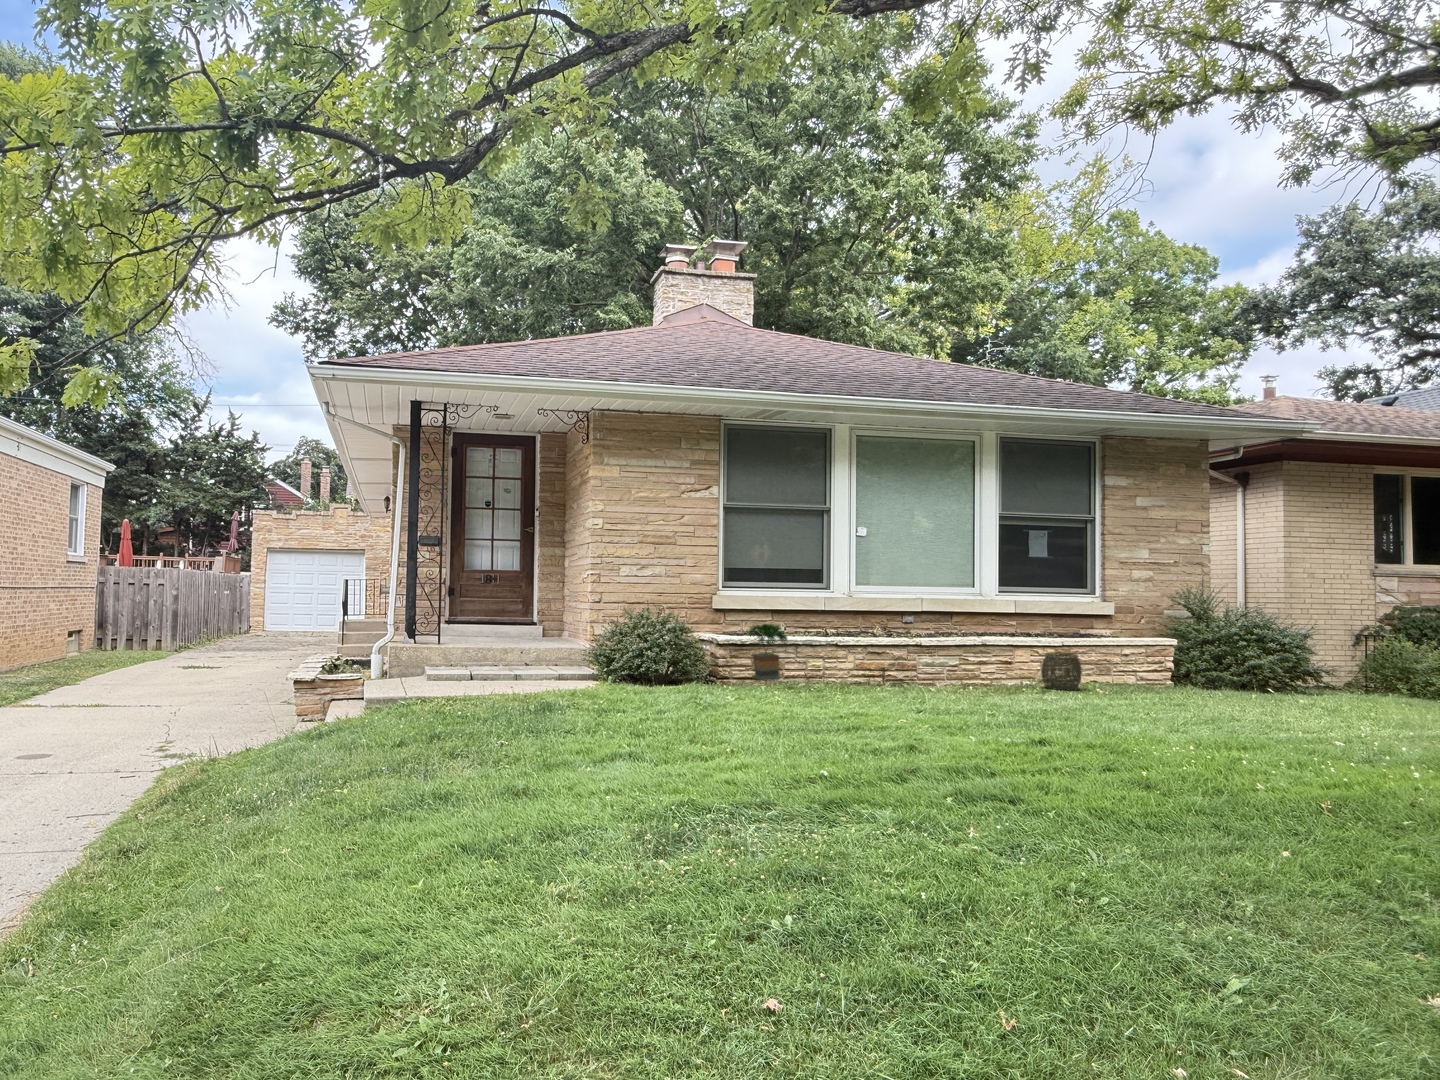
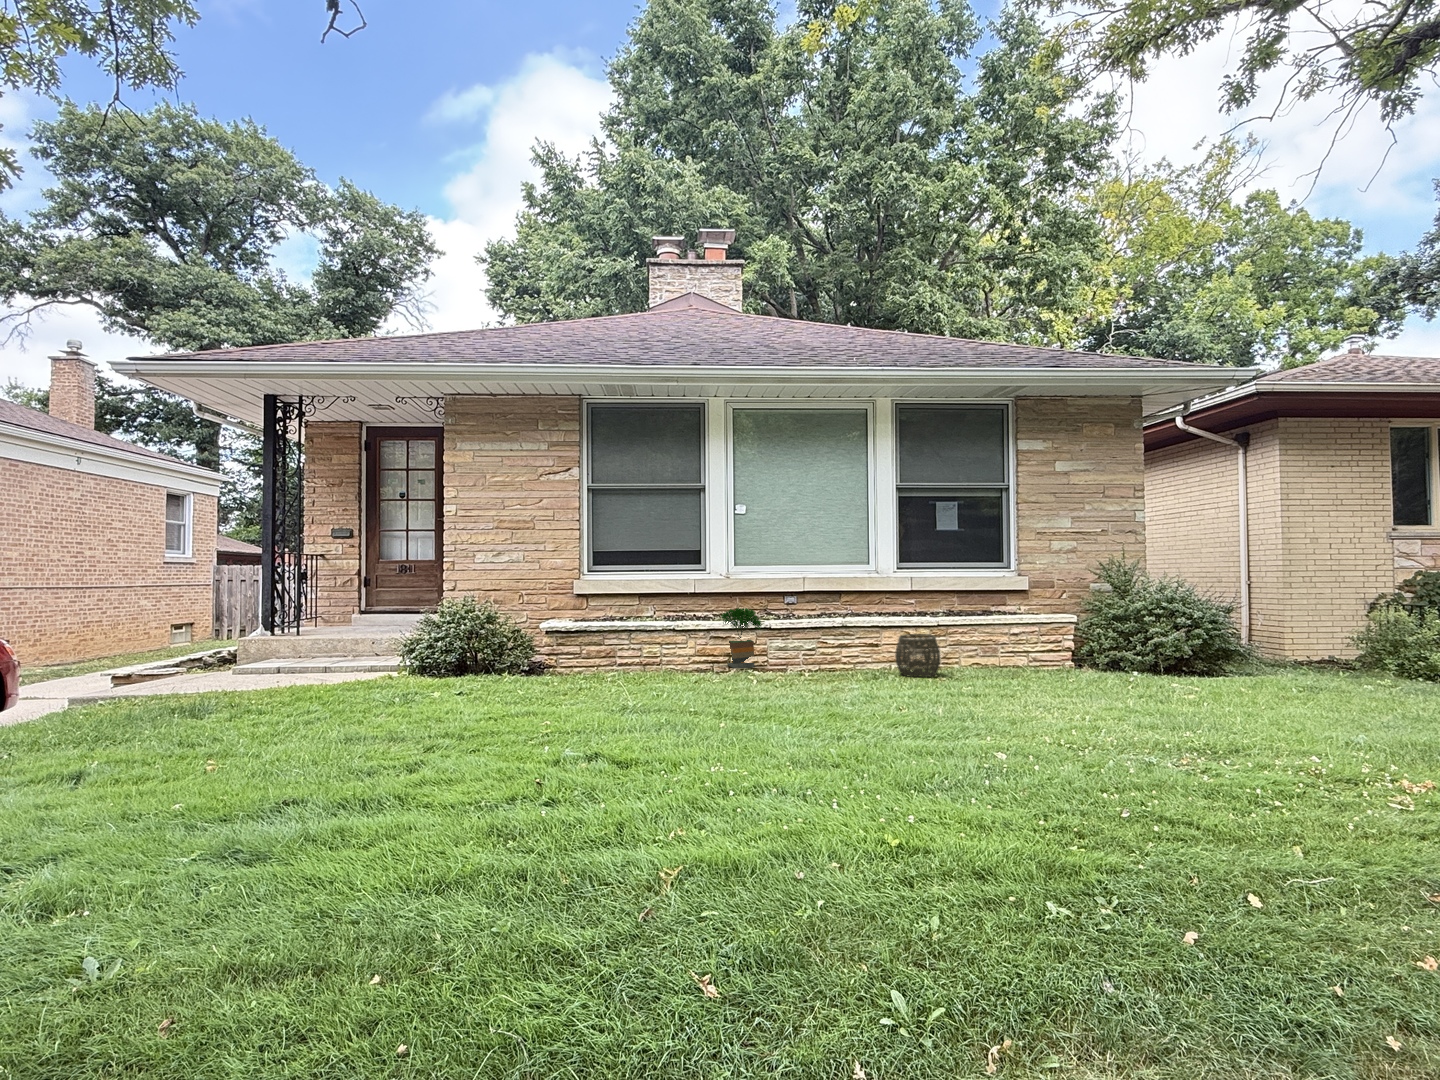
potted tree: present [749,624,788,680] -> present [721,608,762,668]

